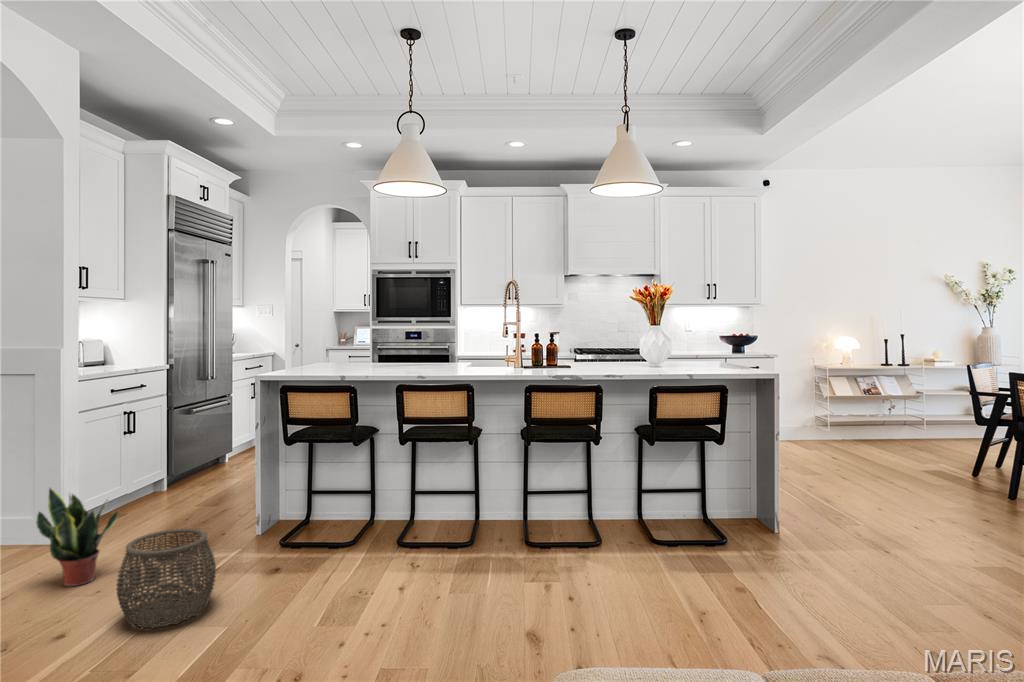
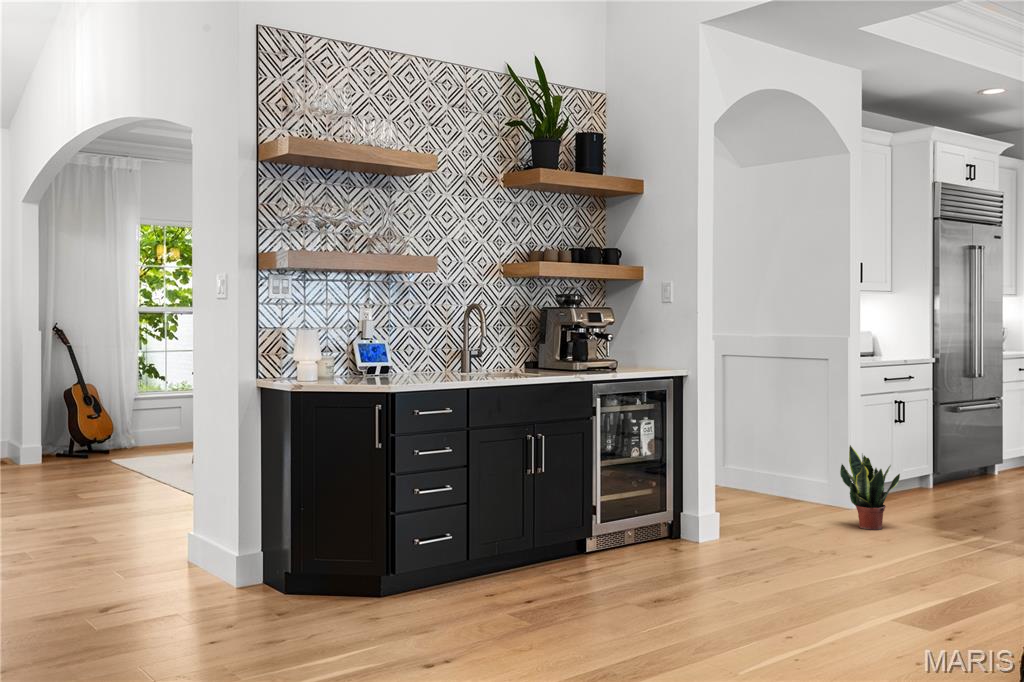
woven basket: present [116,528,216,628] -> none [905,487,988,561]

